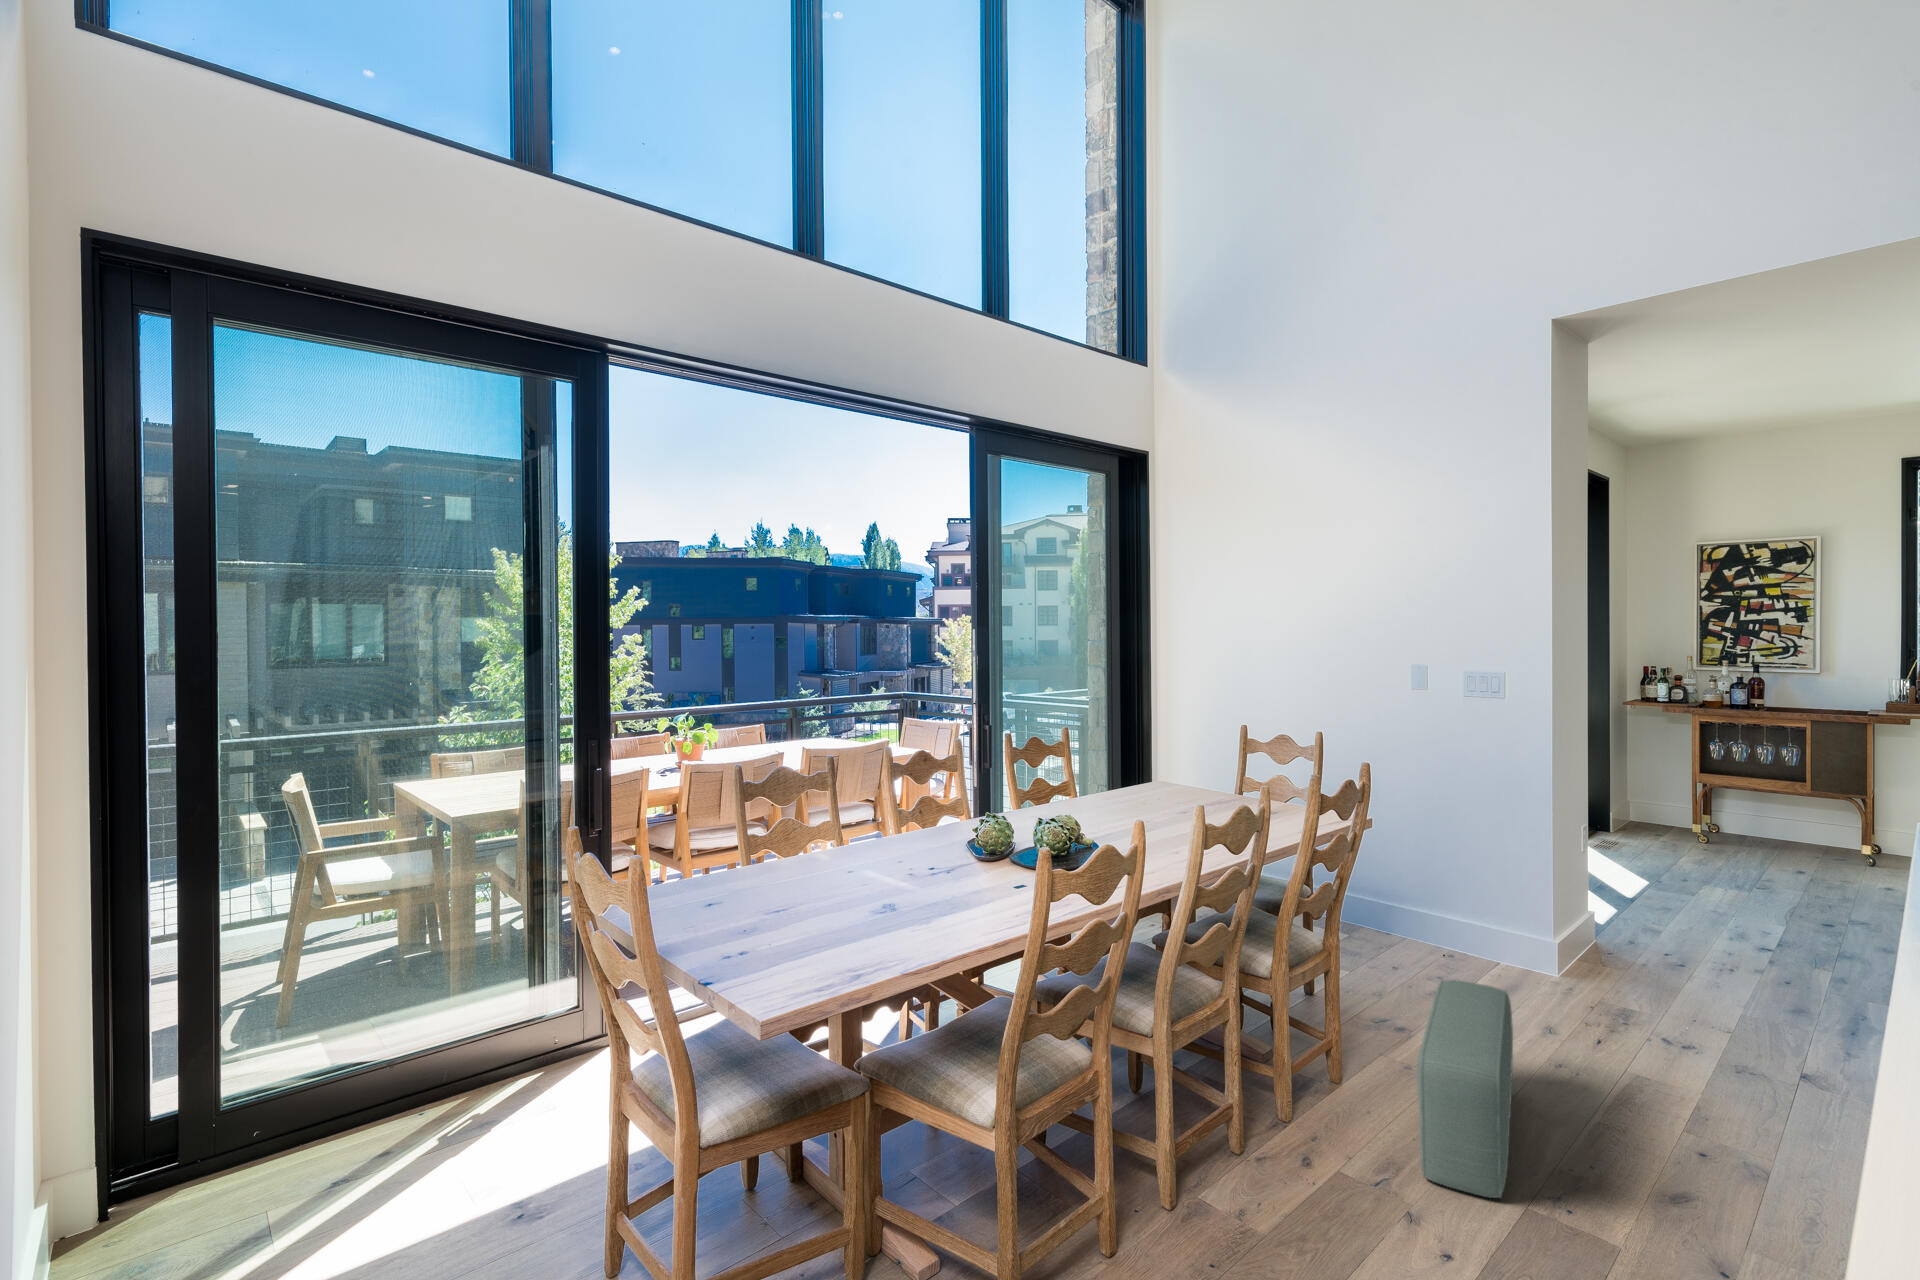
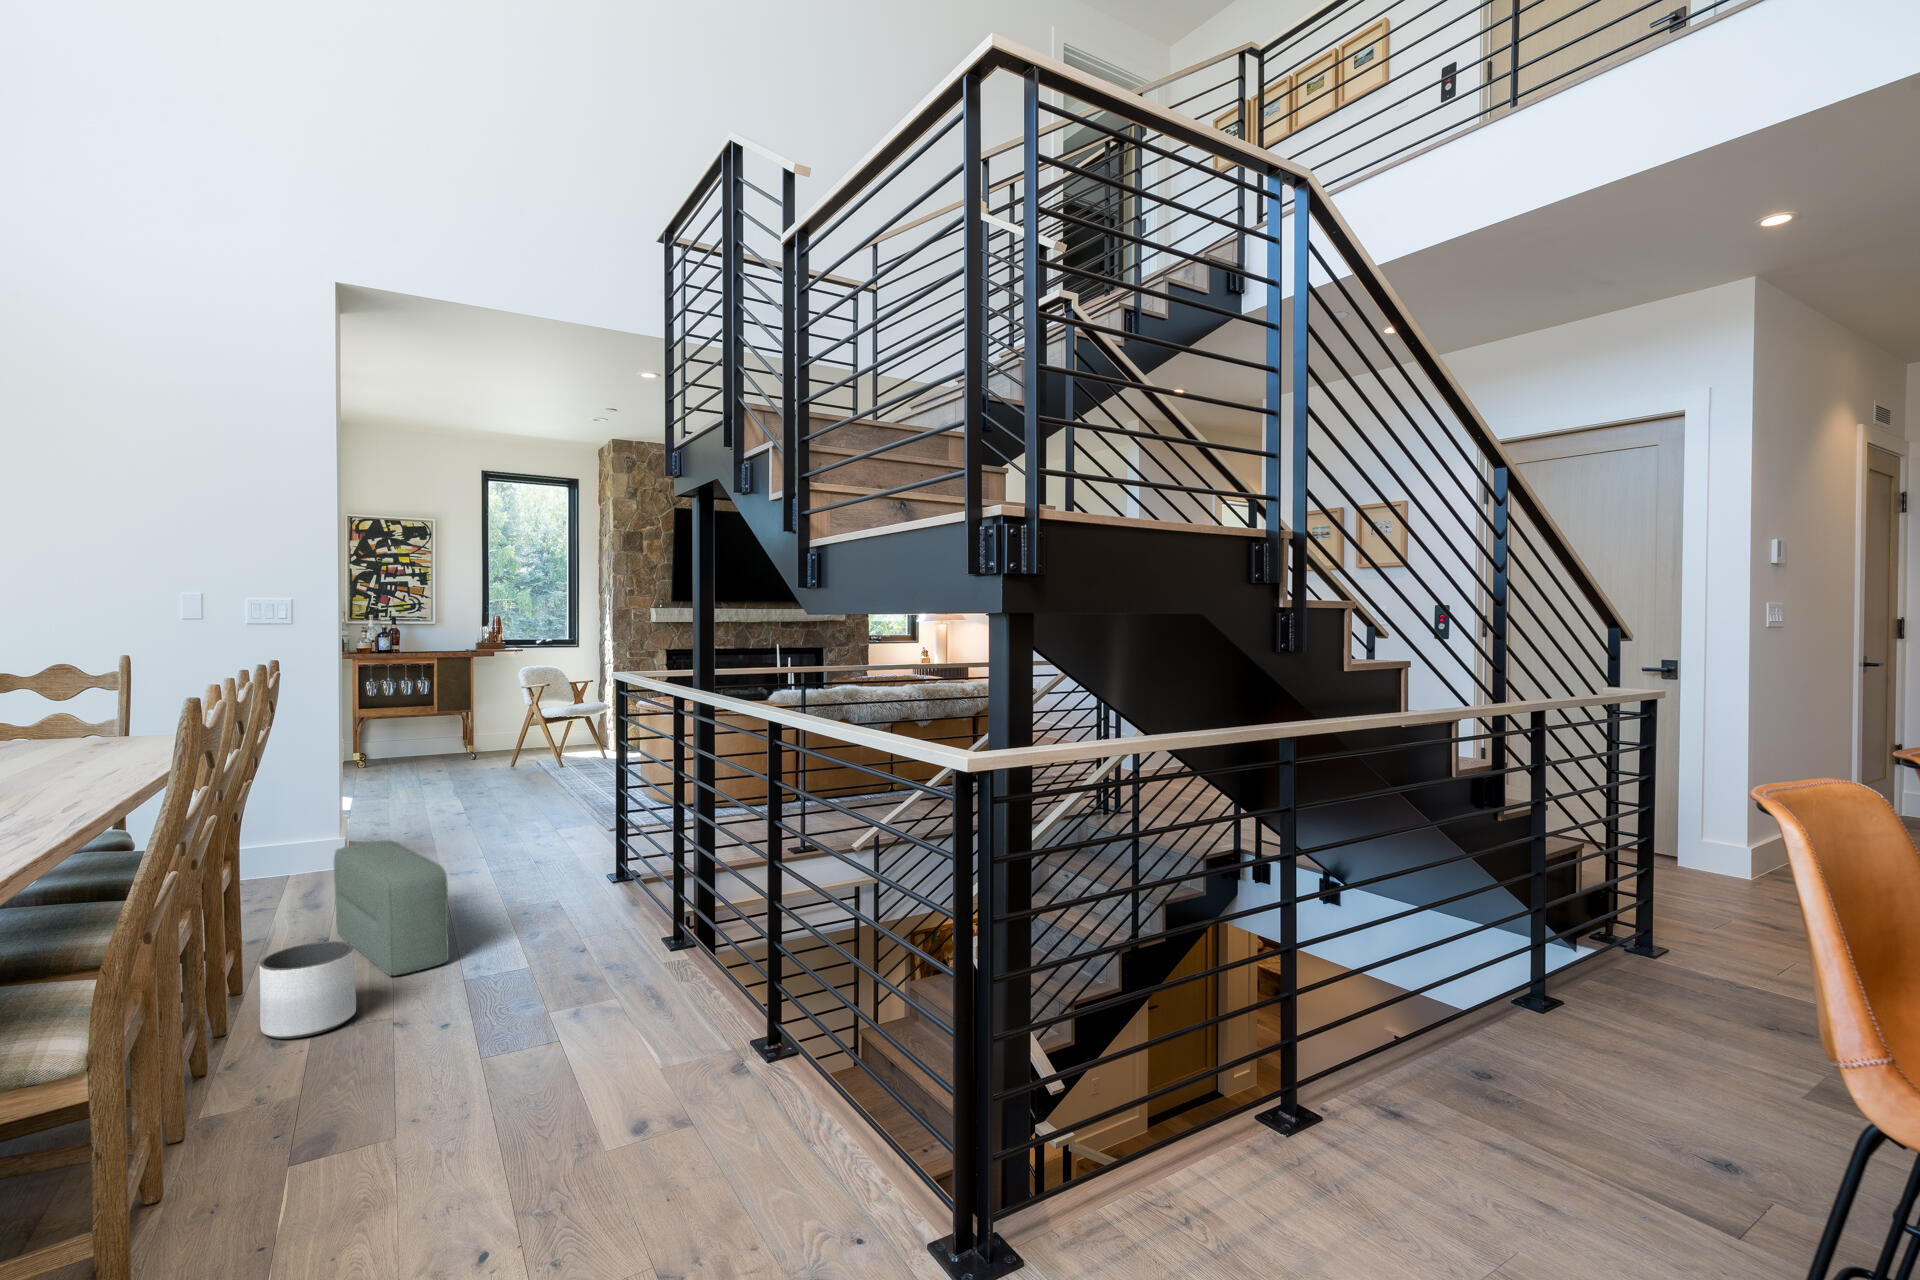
planter: none [1251,1090,1346,1214] -> present [260,941,356,1039]

